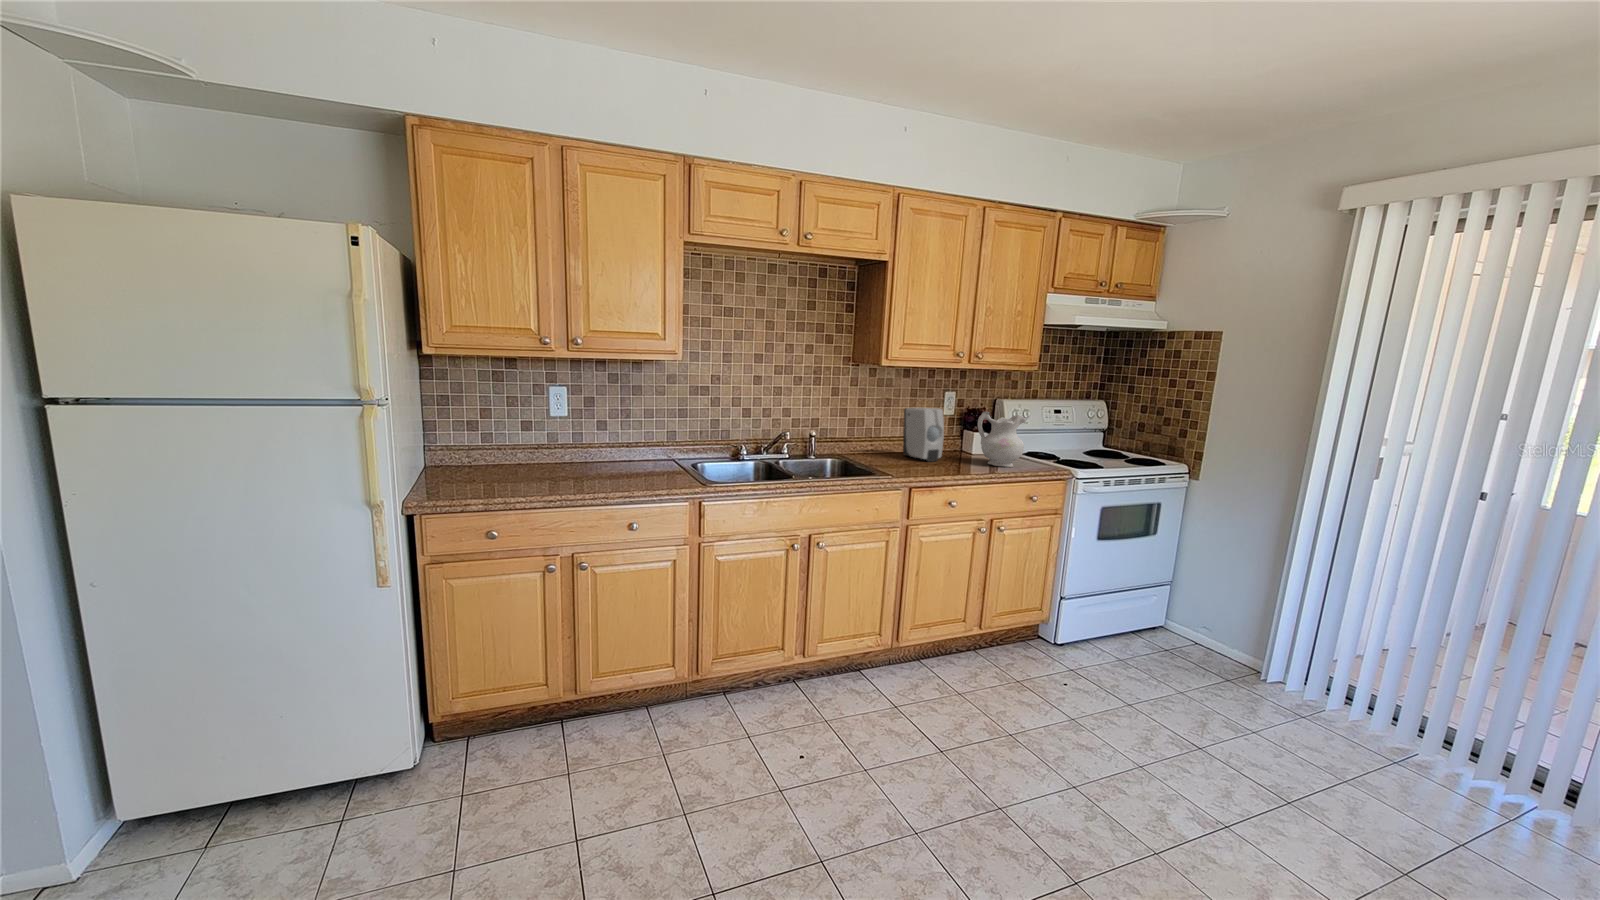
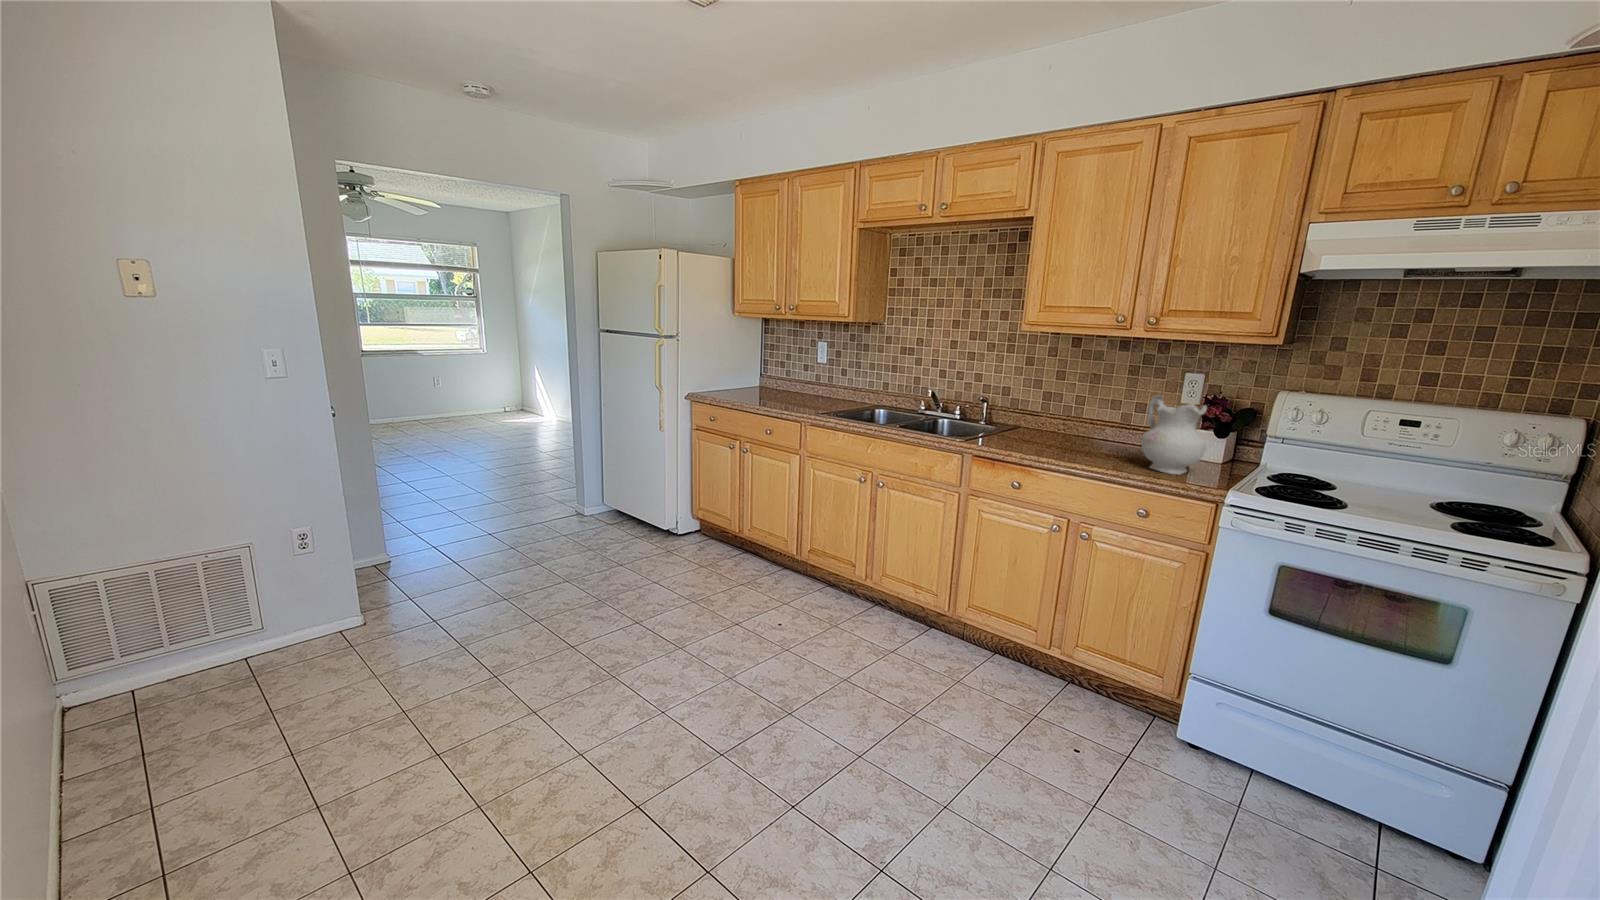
soap dispenser: present [903,408,944,462] -> none [1078,385,1123,452]

